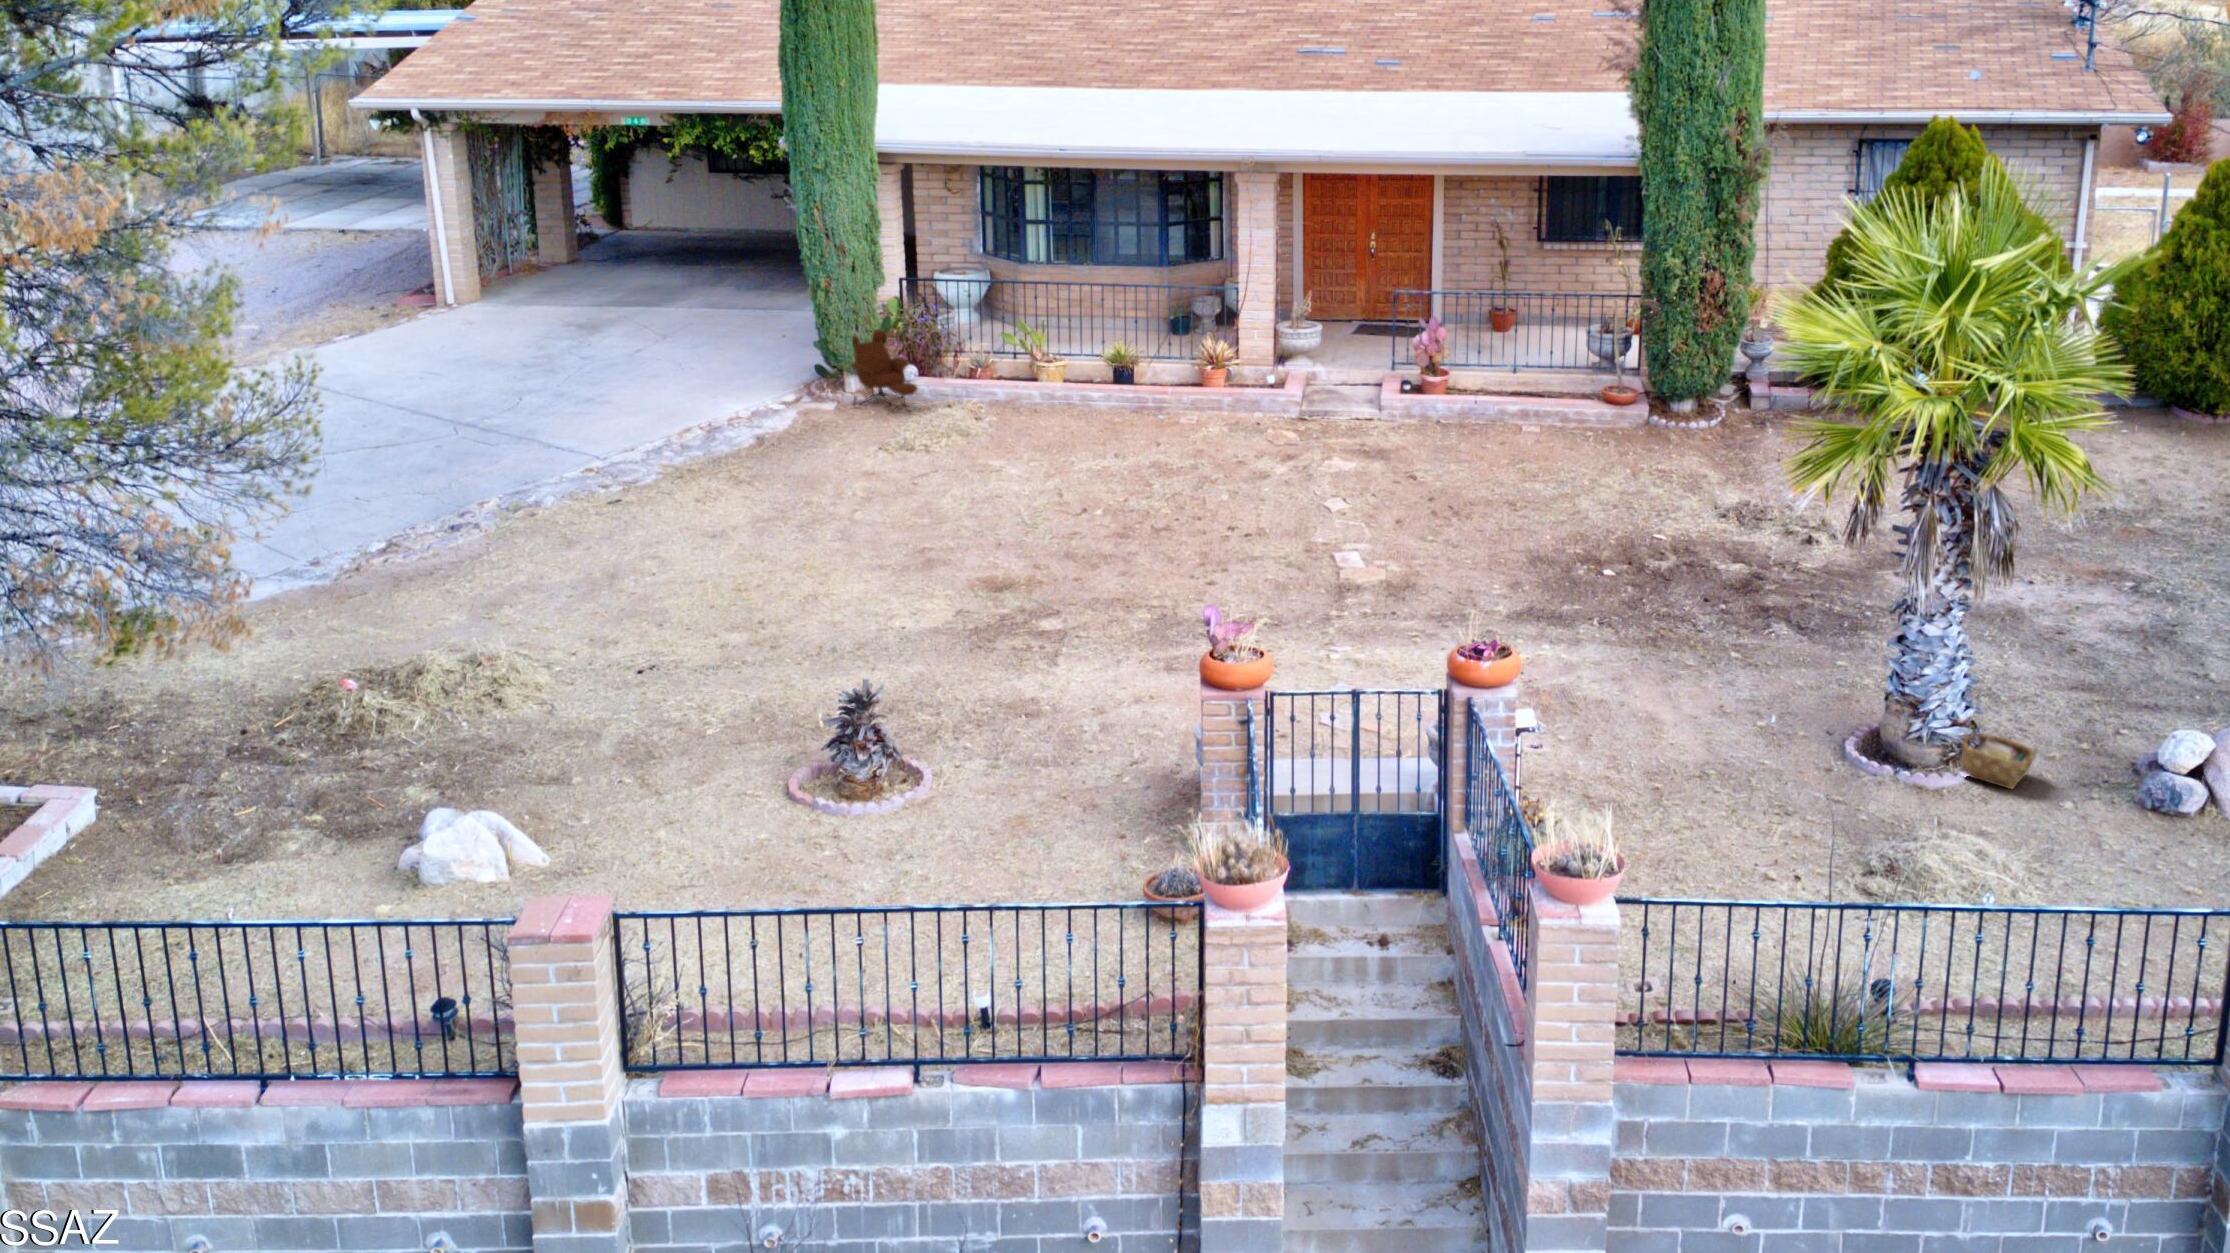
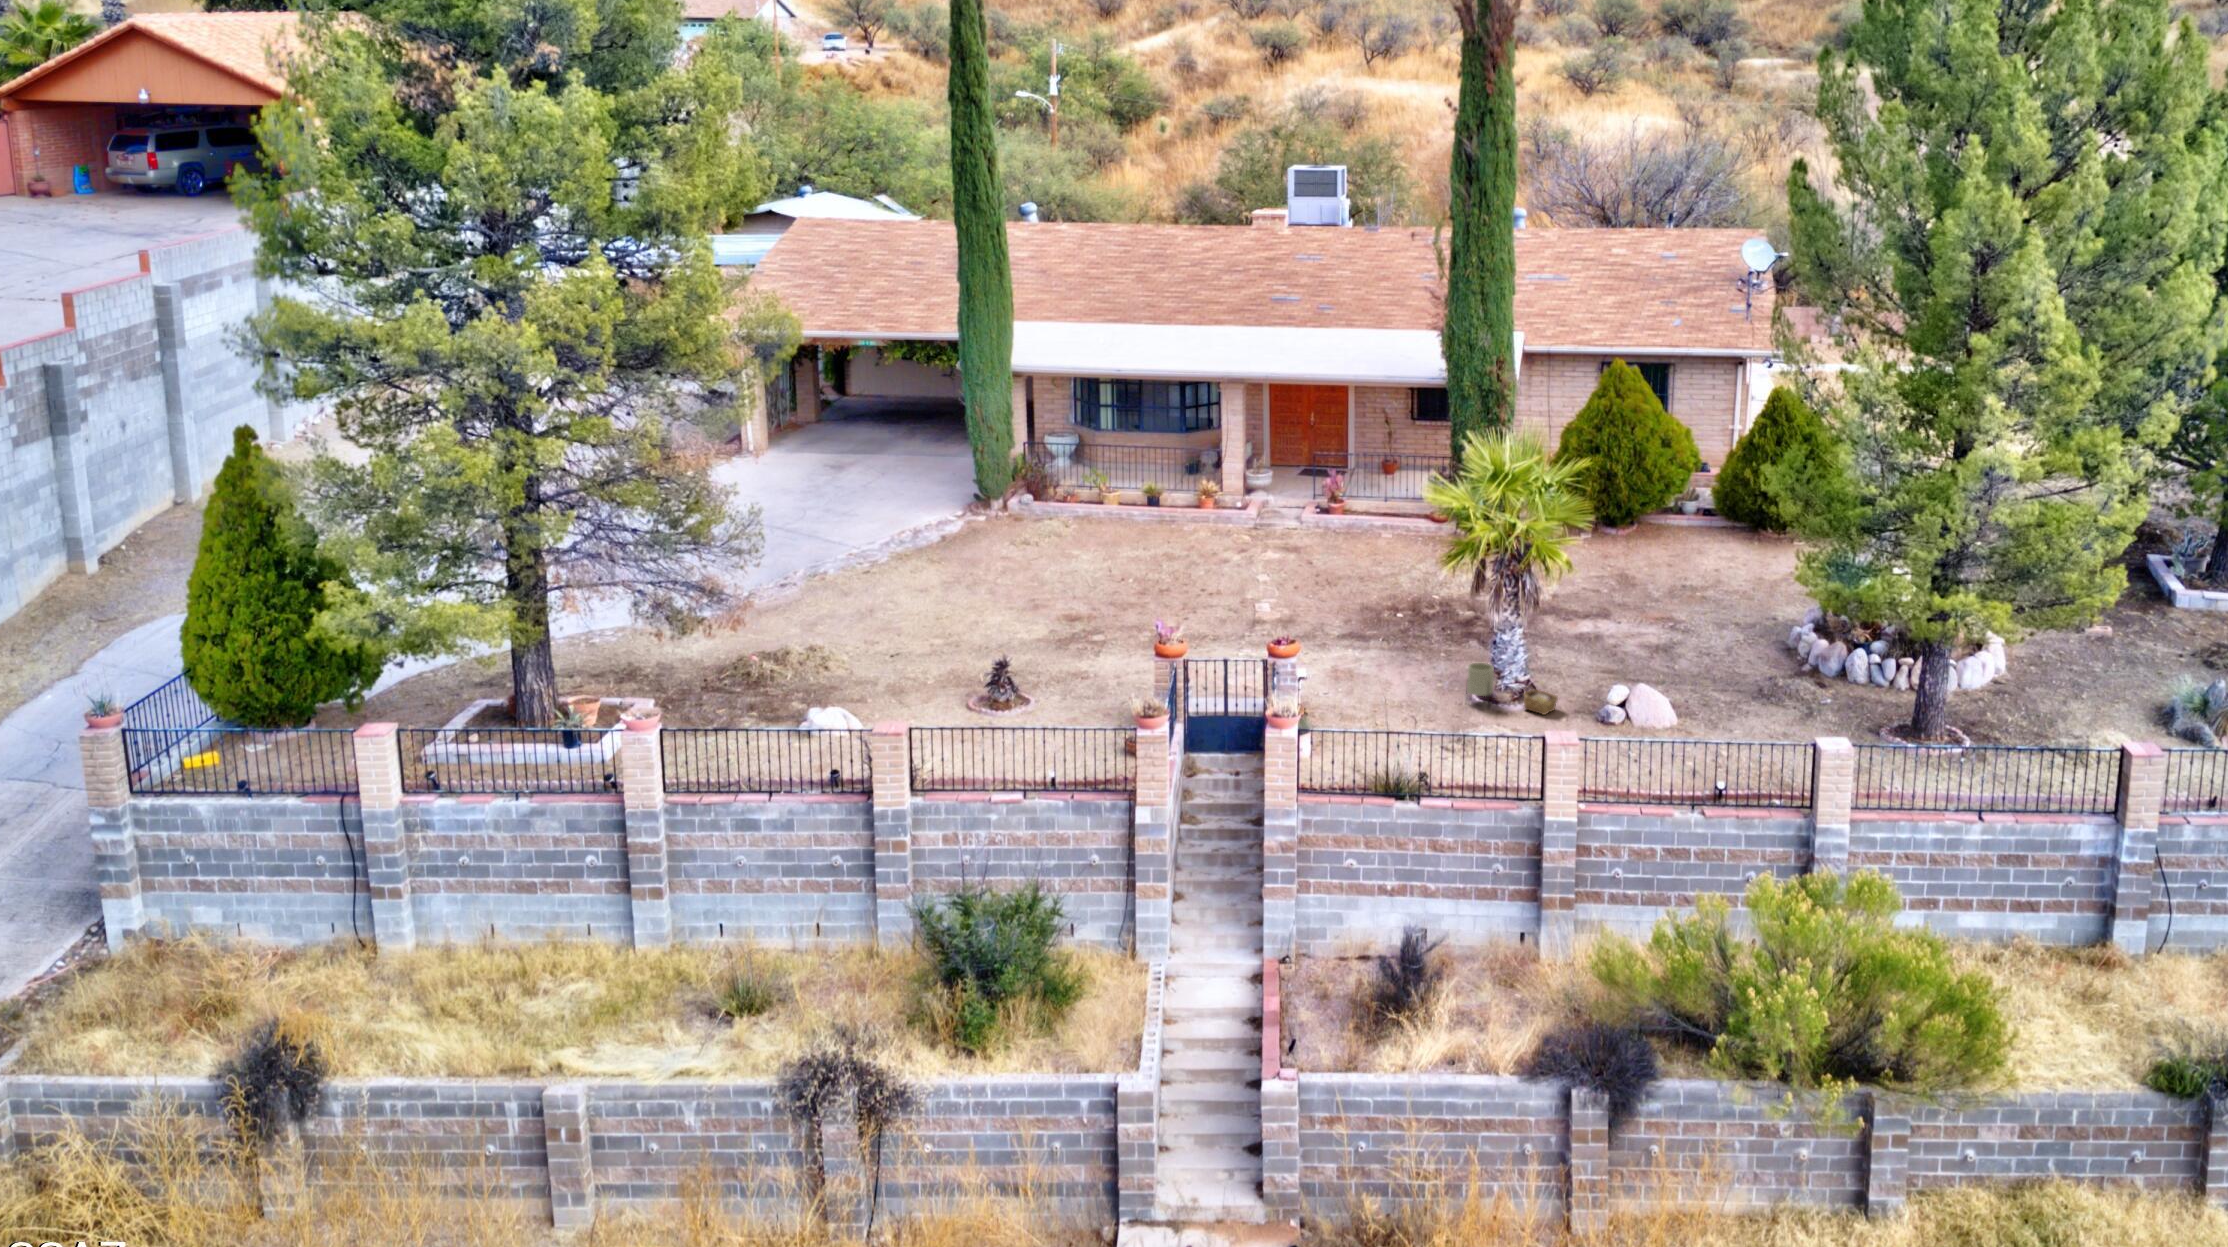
lounge chair: present [851,329,917,410] -> none [994,474,1034,525]
planter: none [1835,678,1897,773] -> present [1466,663,1494,698]

